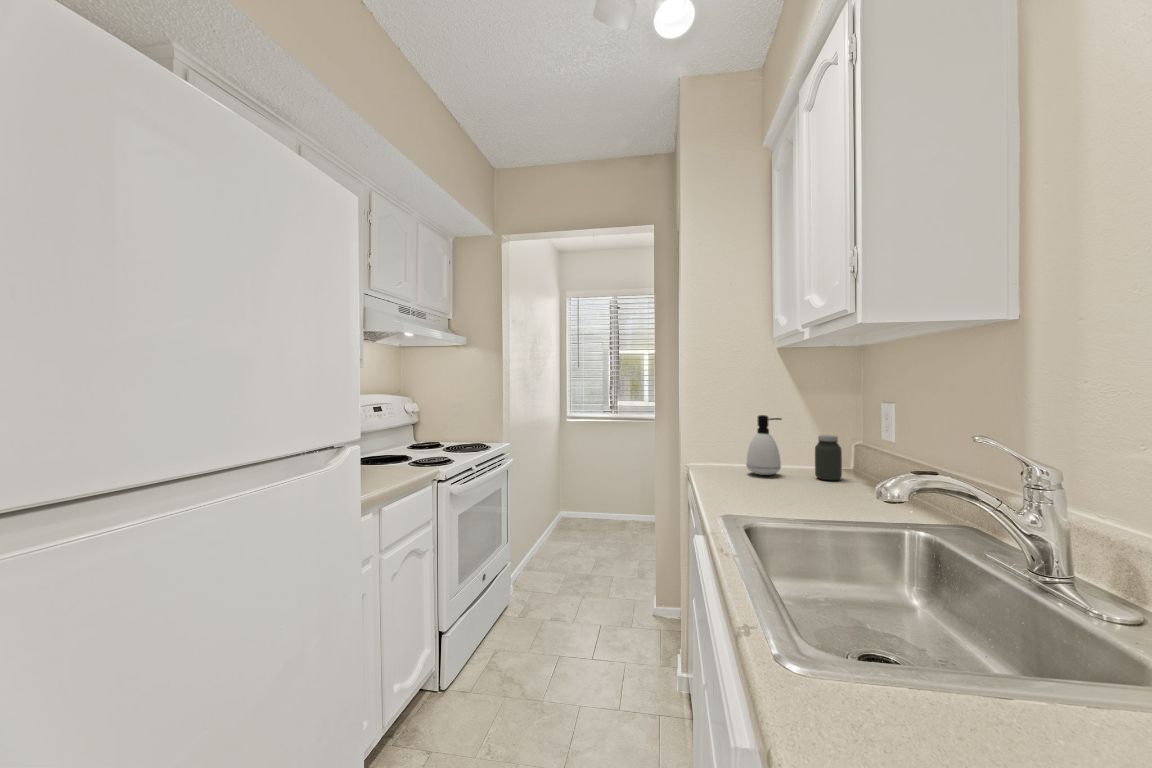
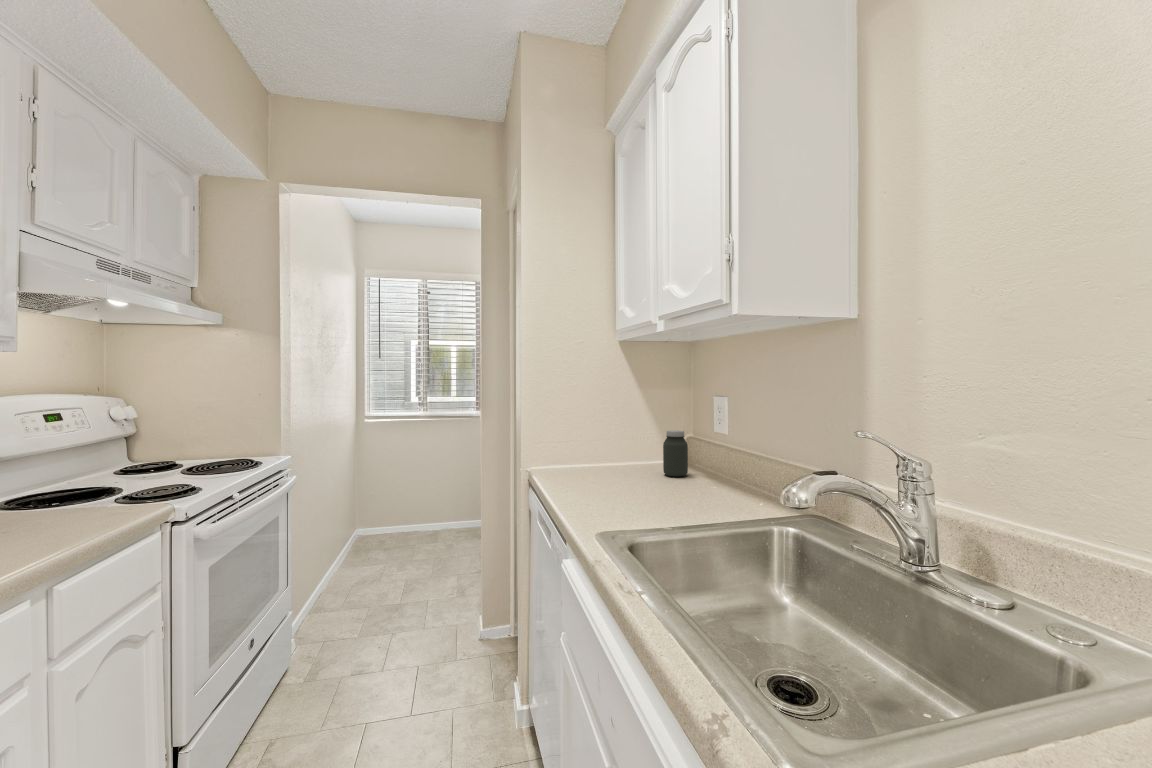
soap dispenser: present [746,415,781,475] -> none [597,412,632,476]

